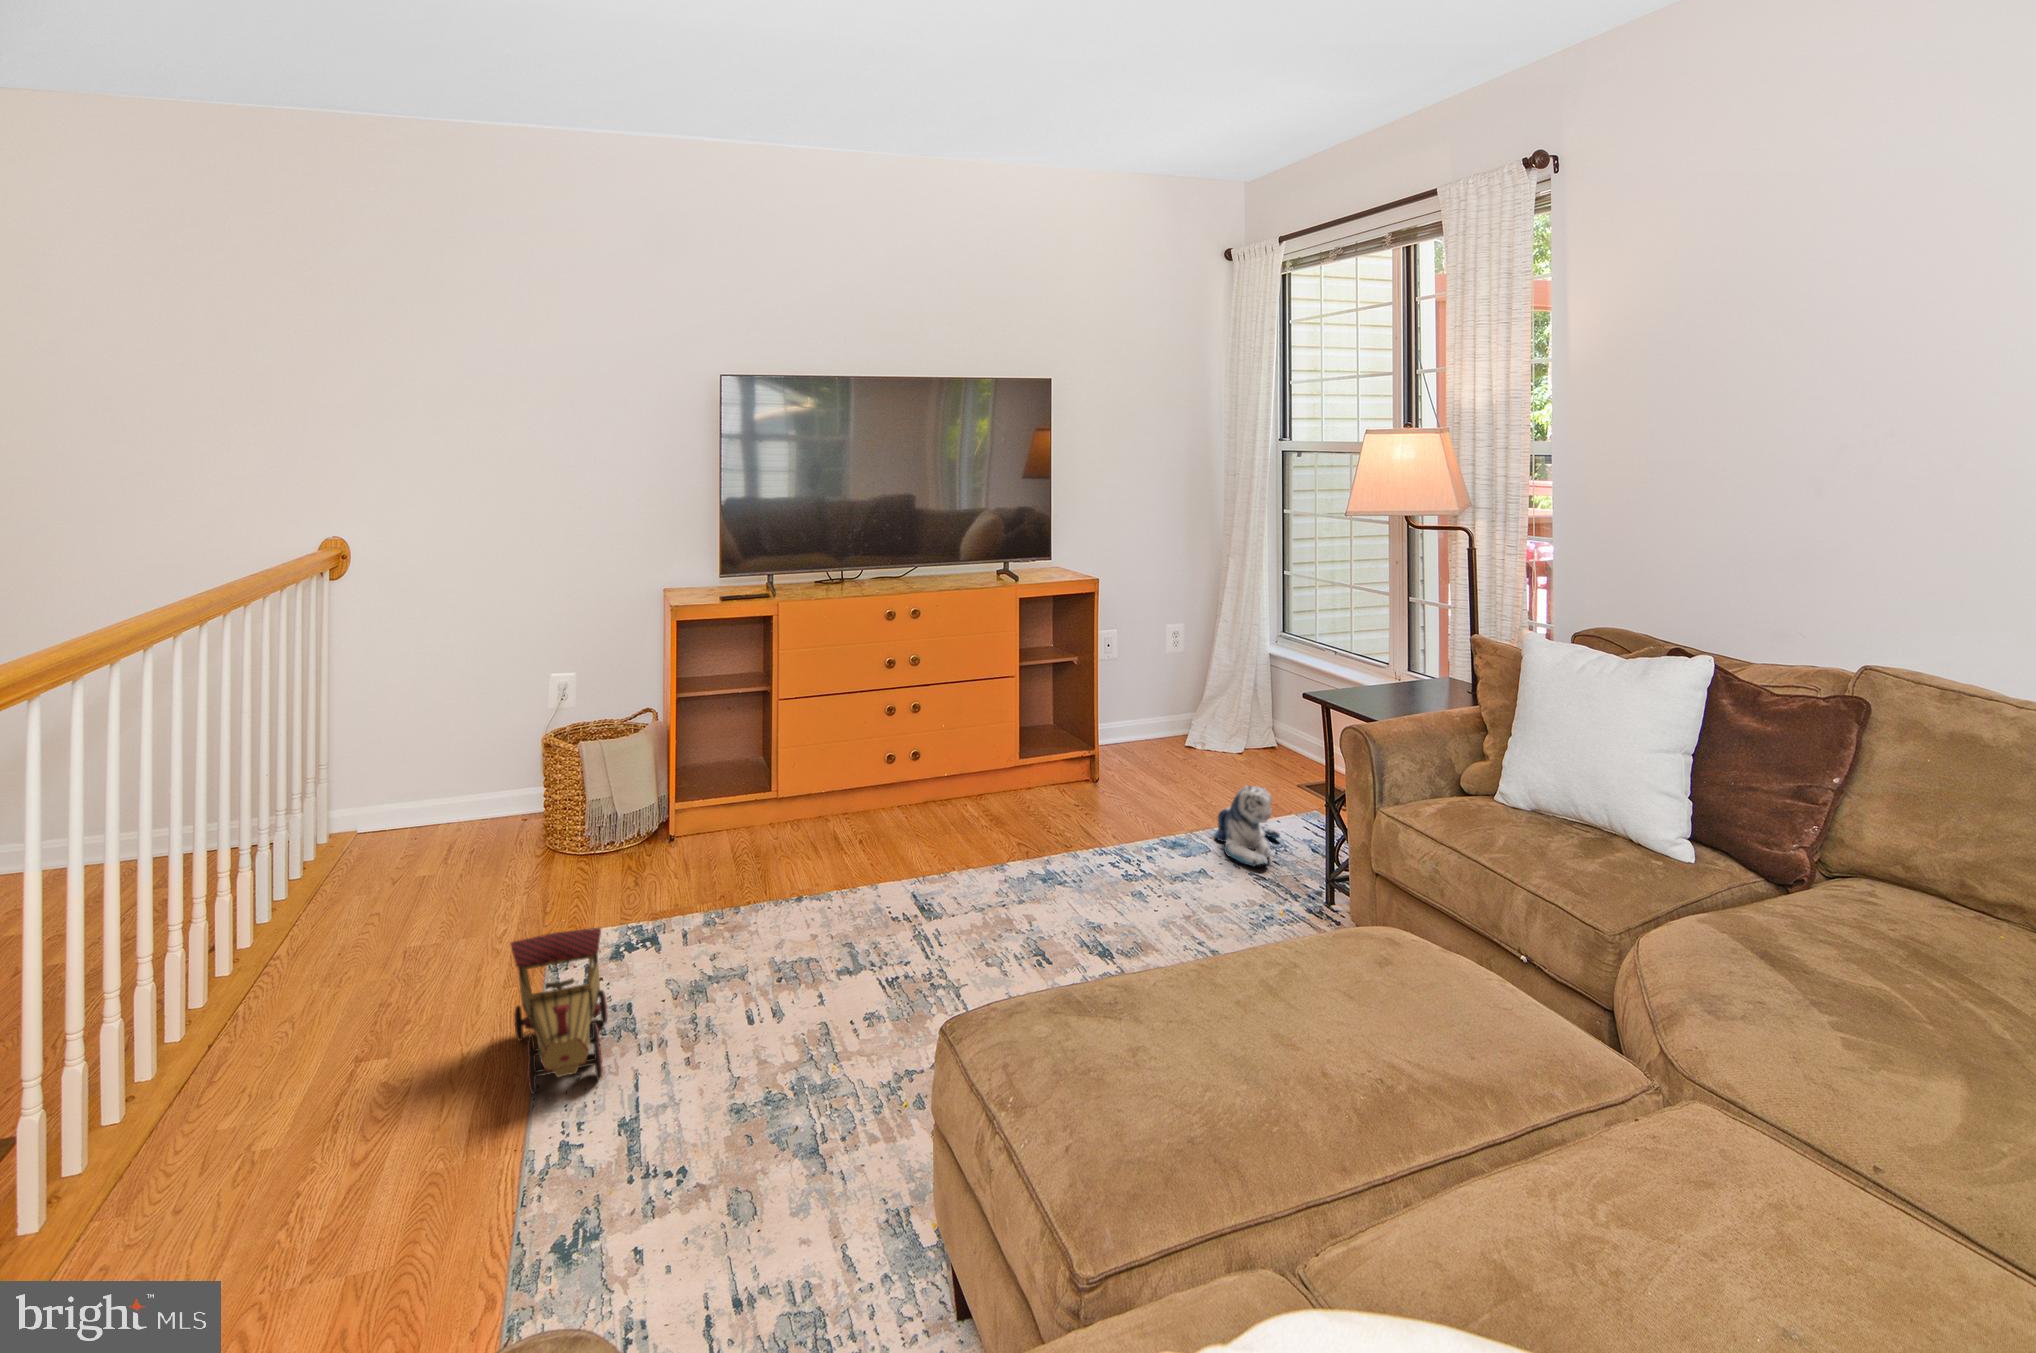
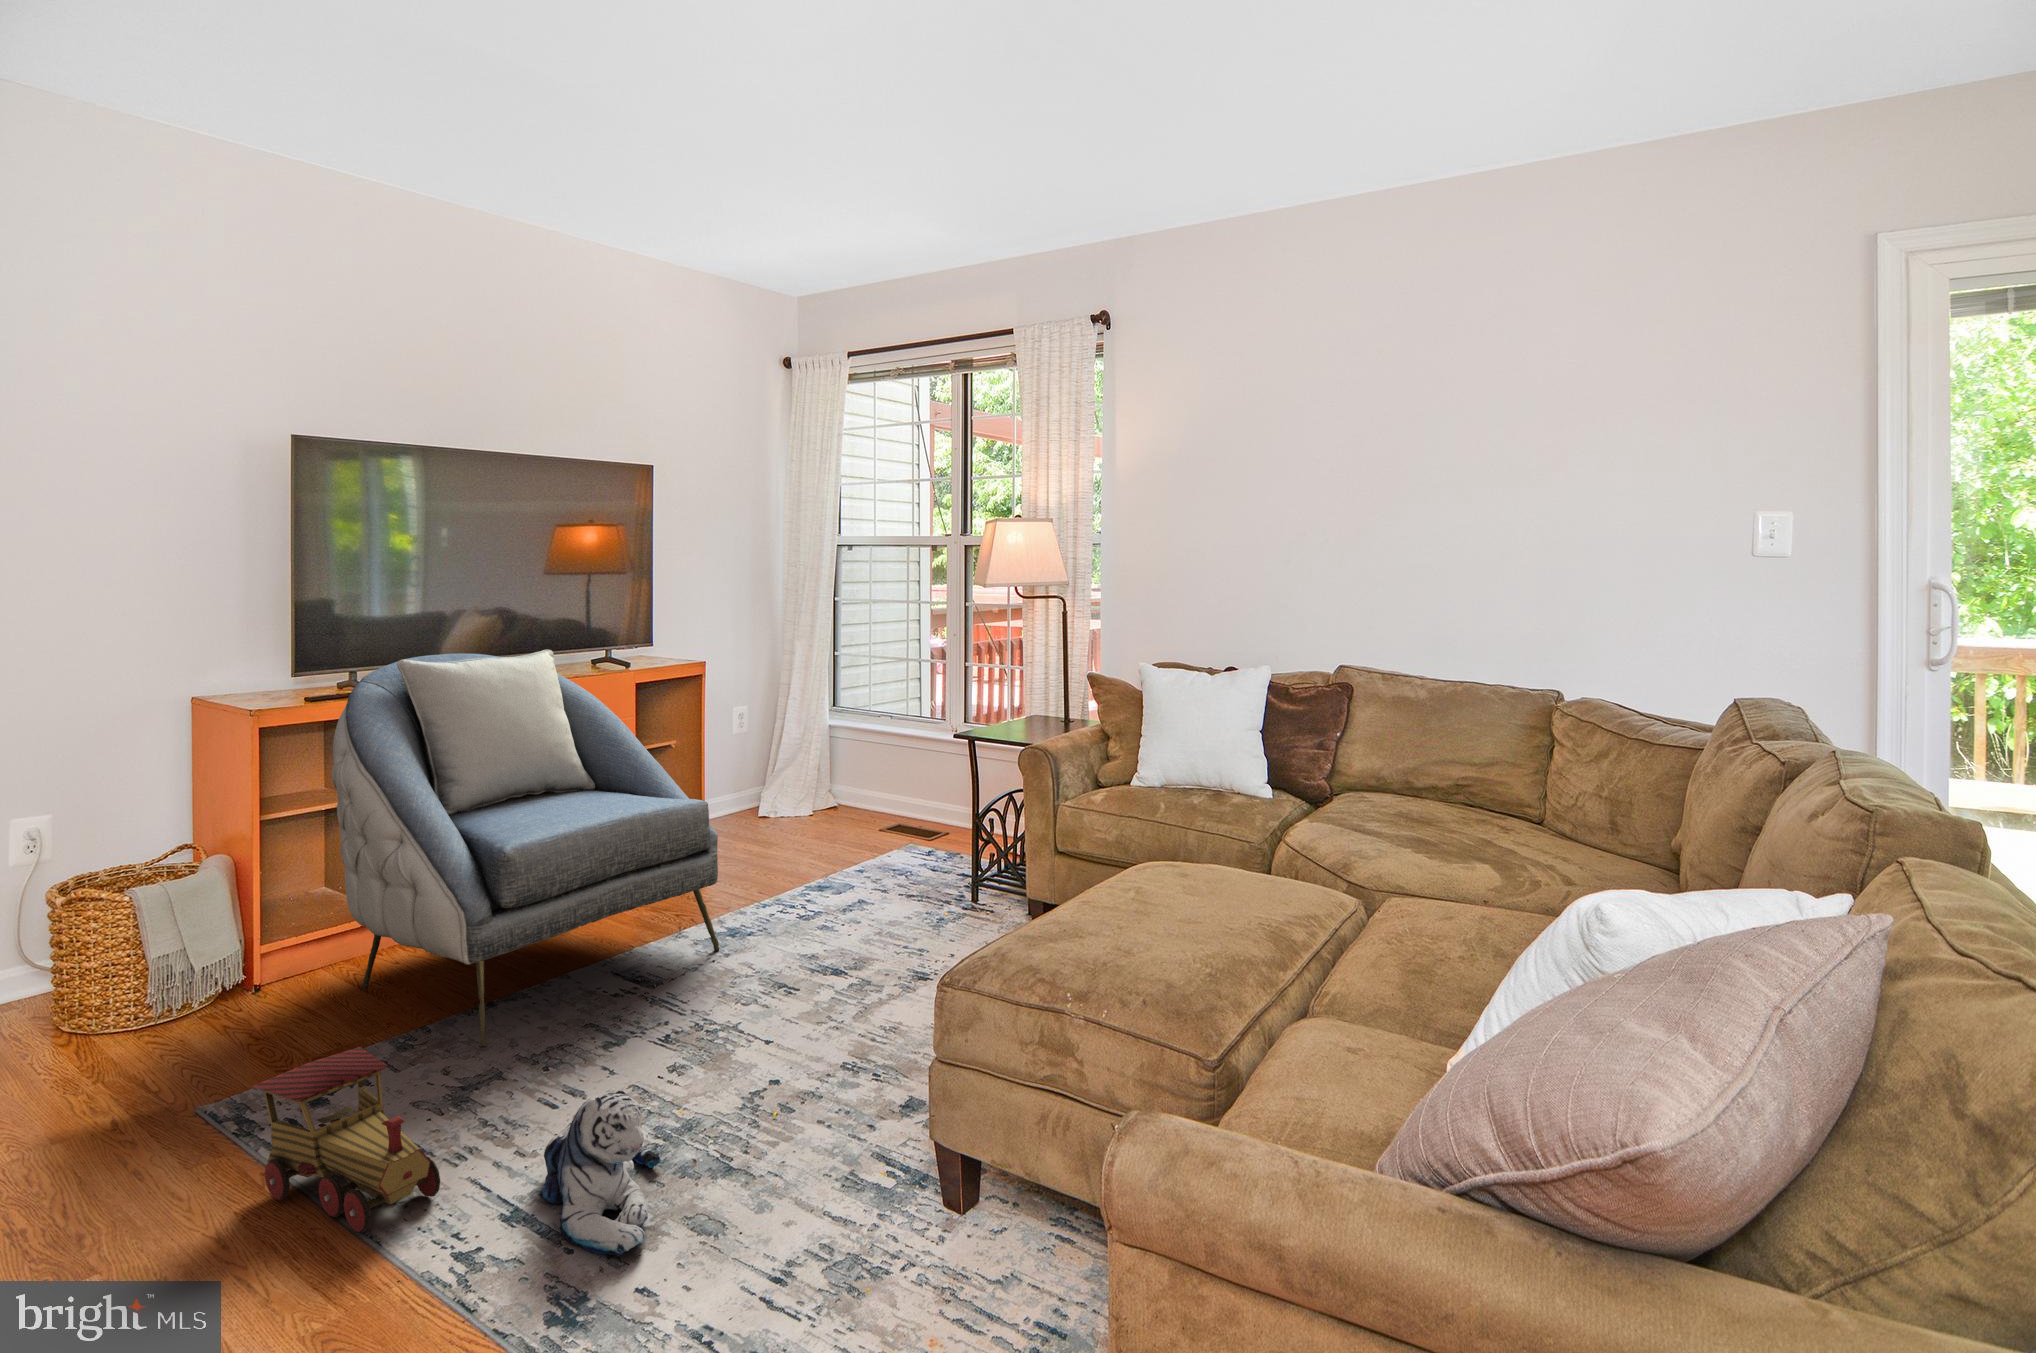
armchair: none [692,564,1021,944] -> present [332,650,719,1048]
plush toy: present [1215,786,1280,867] -> present [539,1091,661,1256]

